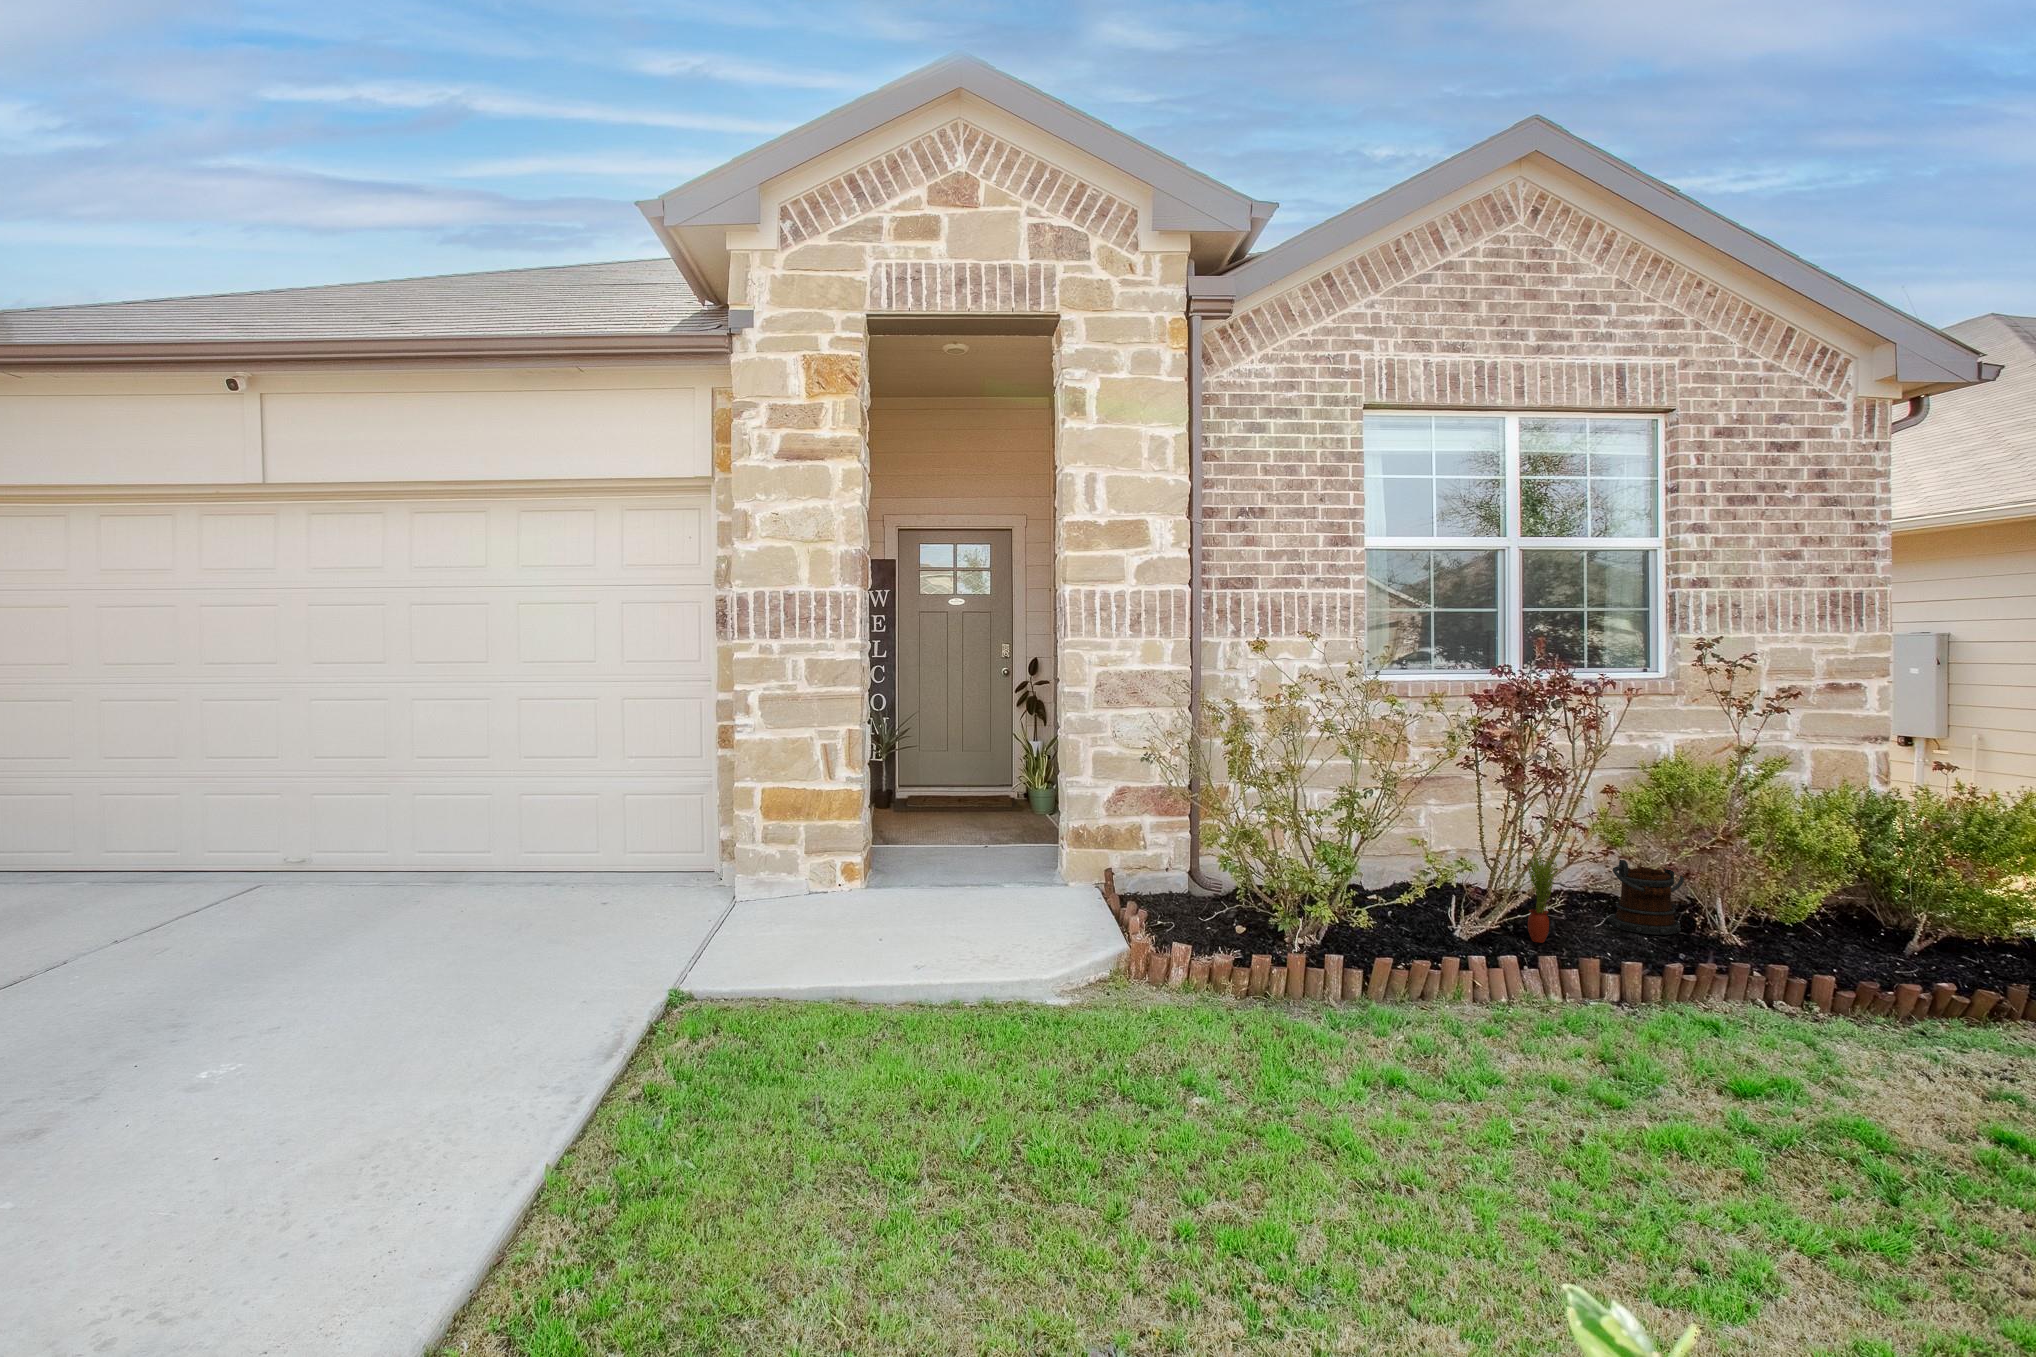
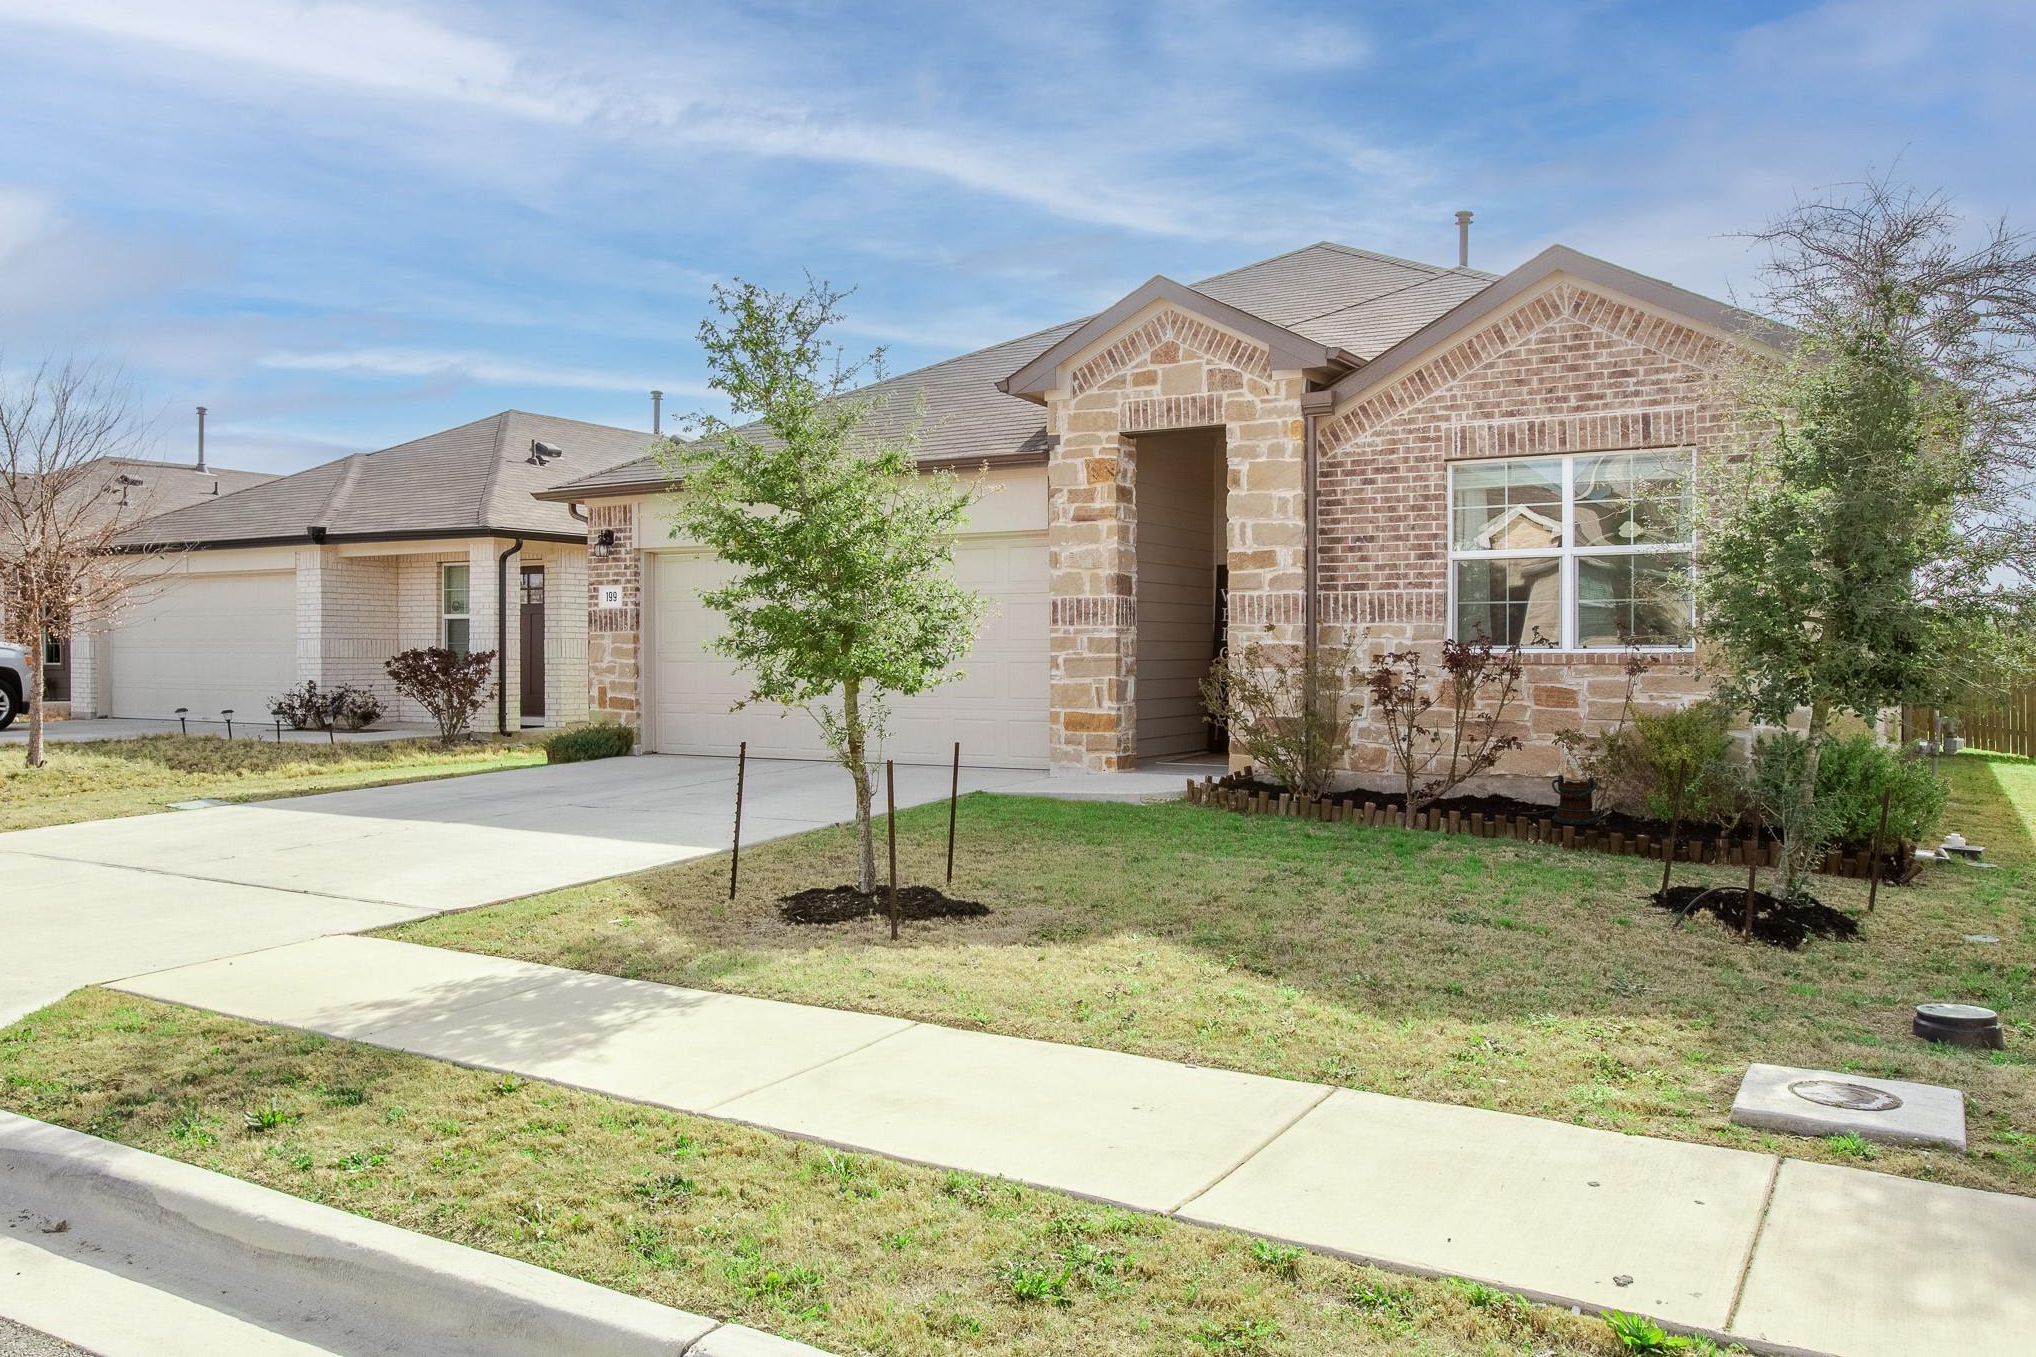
potted plant: present [1527,853,1558,943] -> none [1464,765,1488,822]

